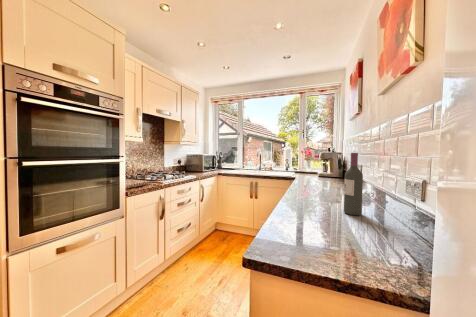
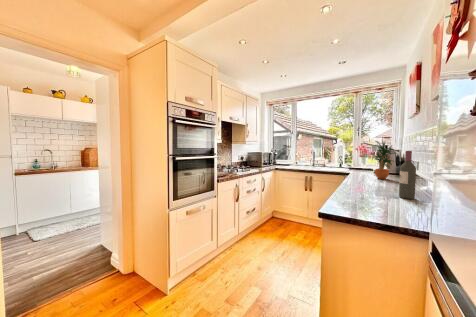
potted plant: none [314,143,342,186] -> present [373,141,396,179]

